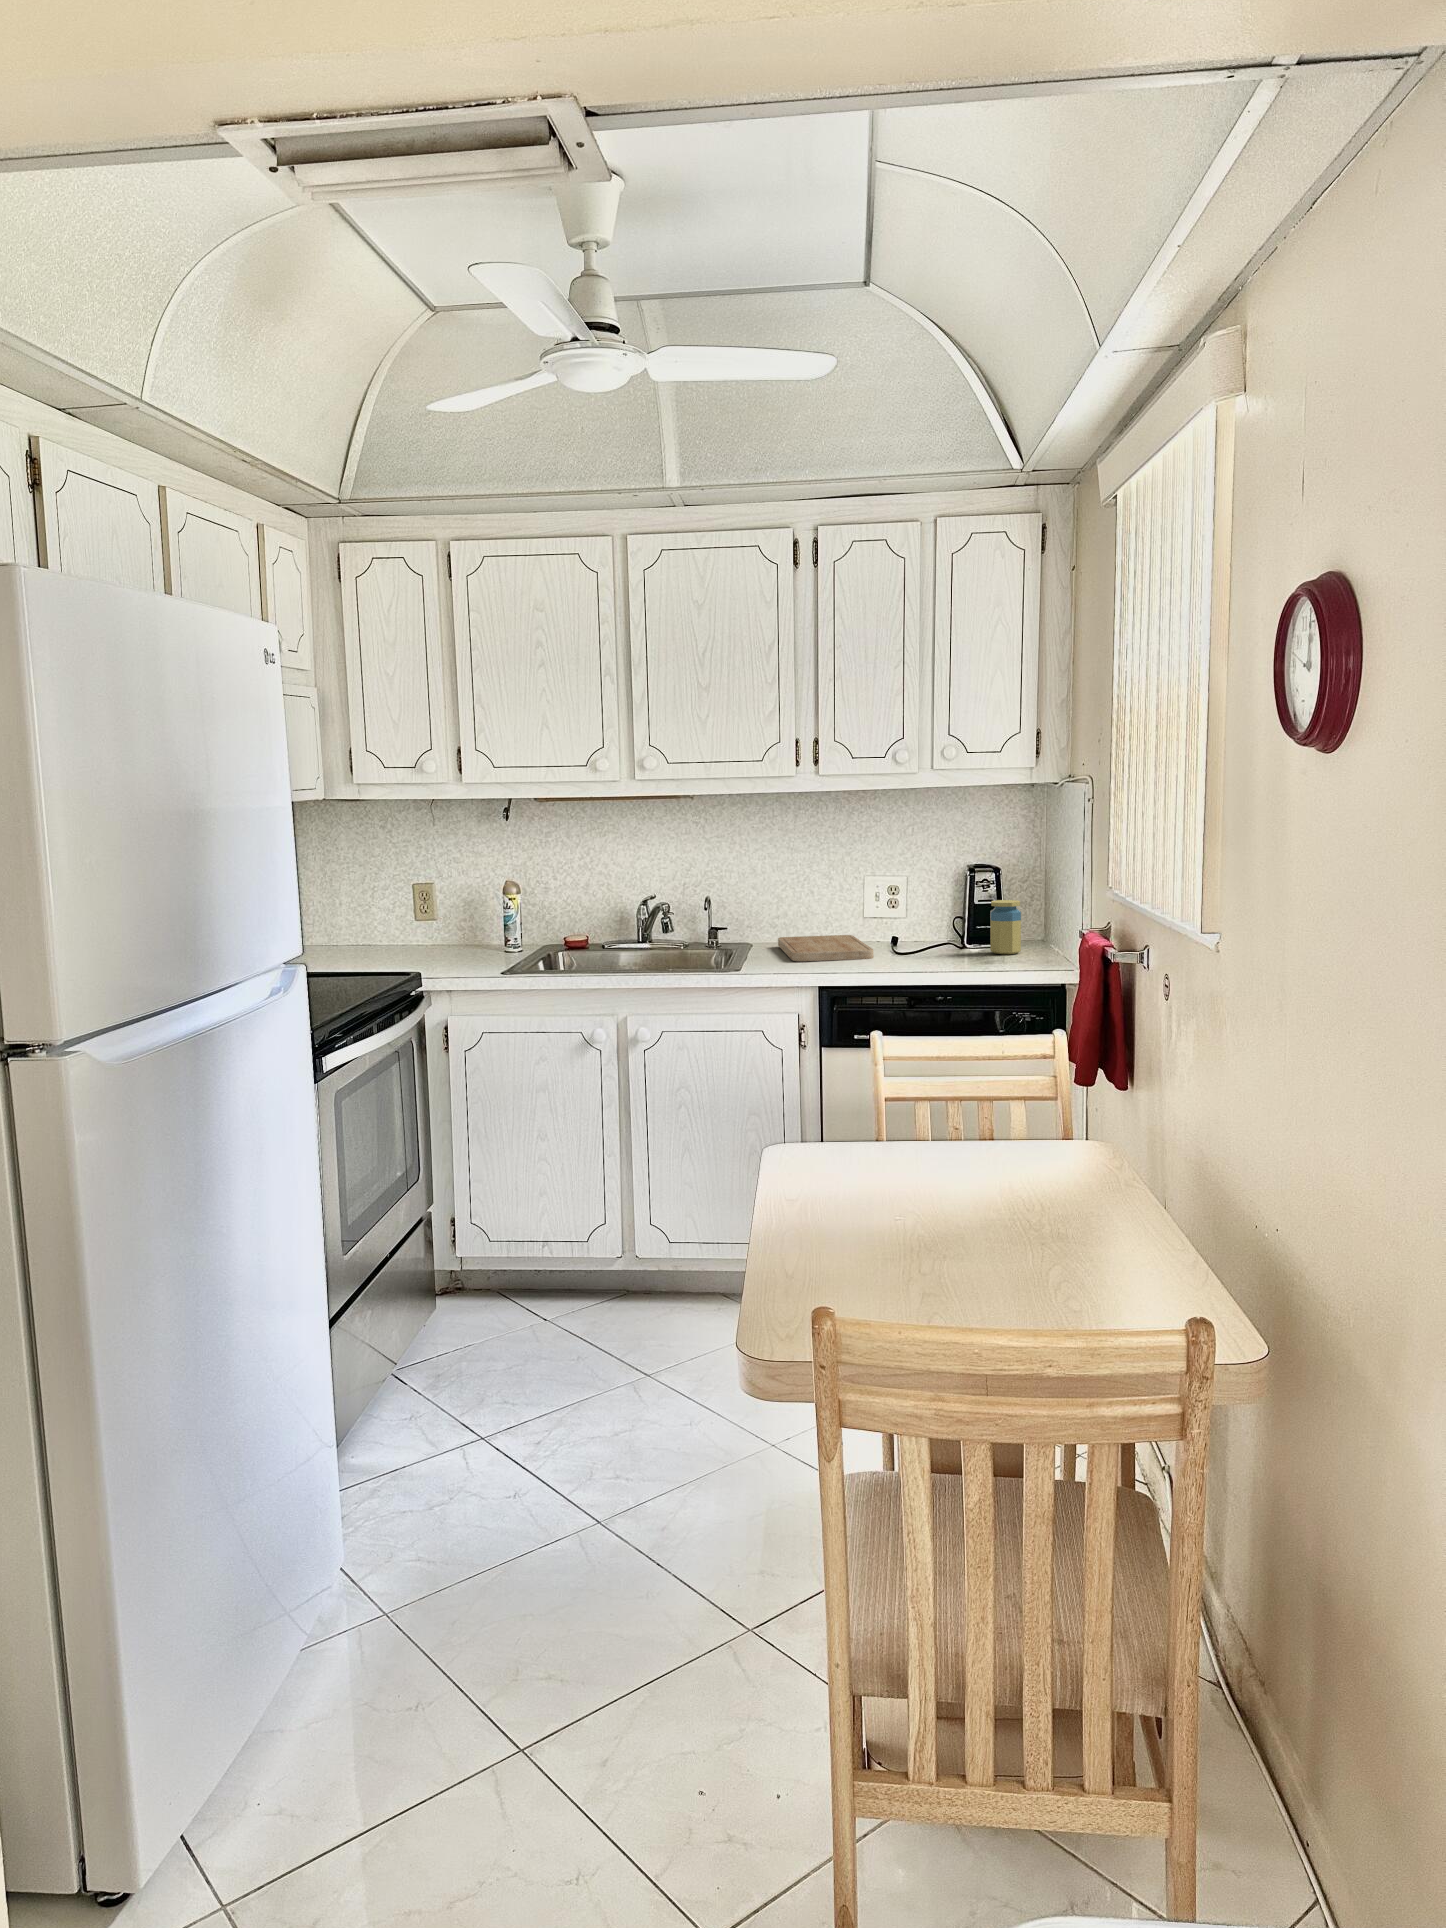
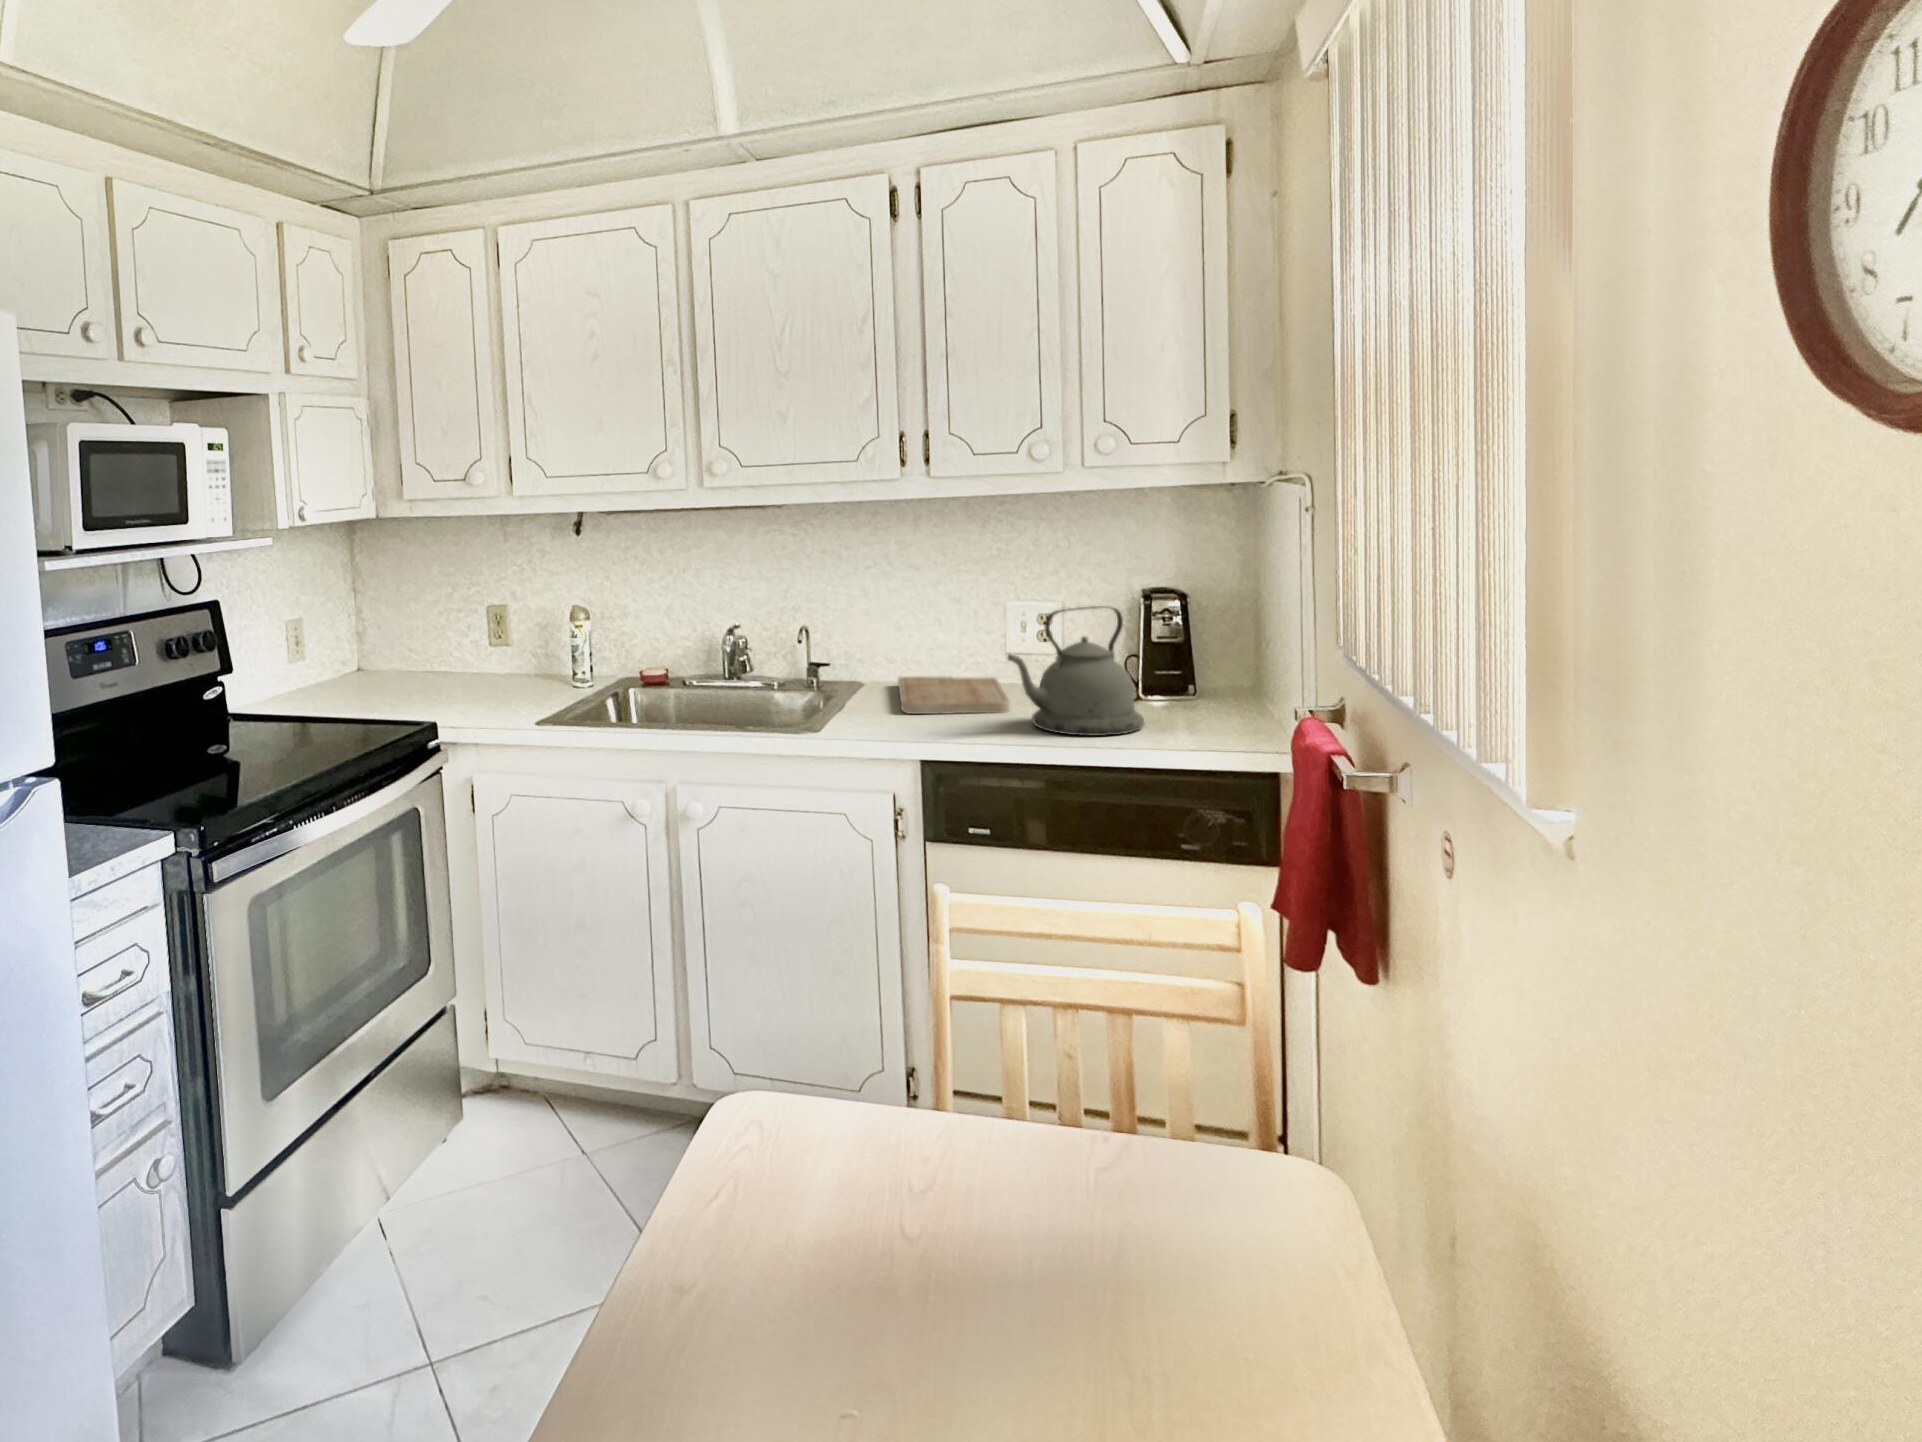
kettle: none [881,873,974,968] -> present [1008,606,1144,736]
jar: present [990,900,1021,954] -> none [1171,639,1216,713]

